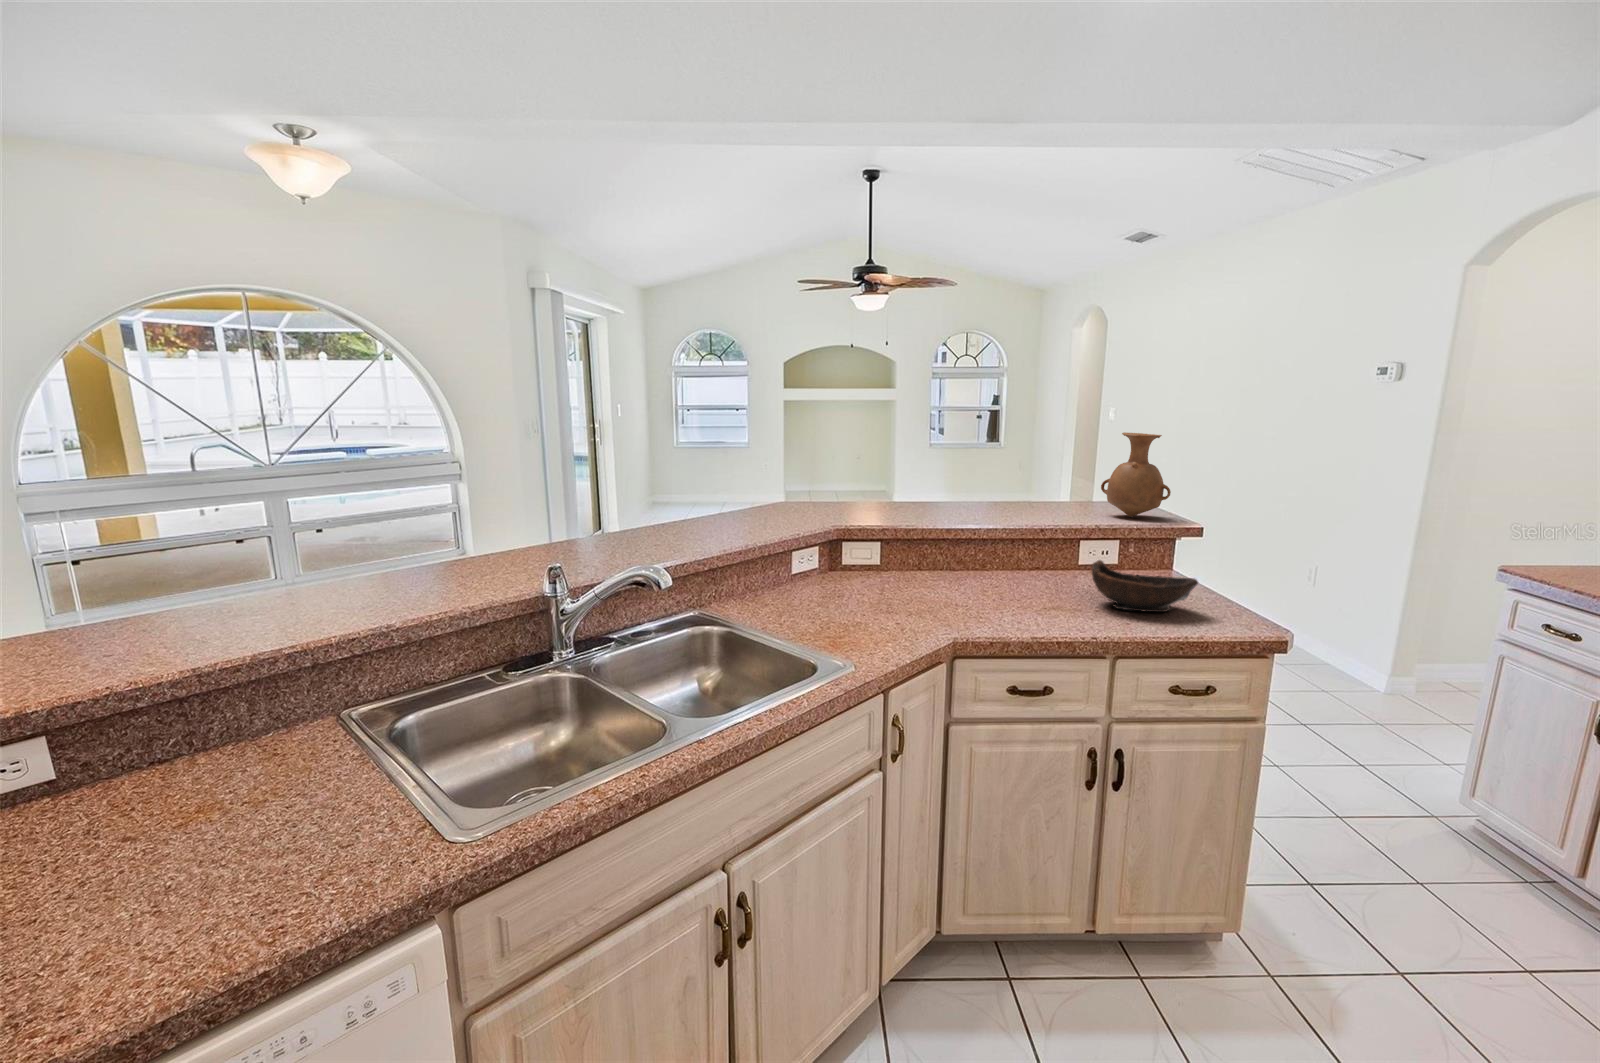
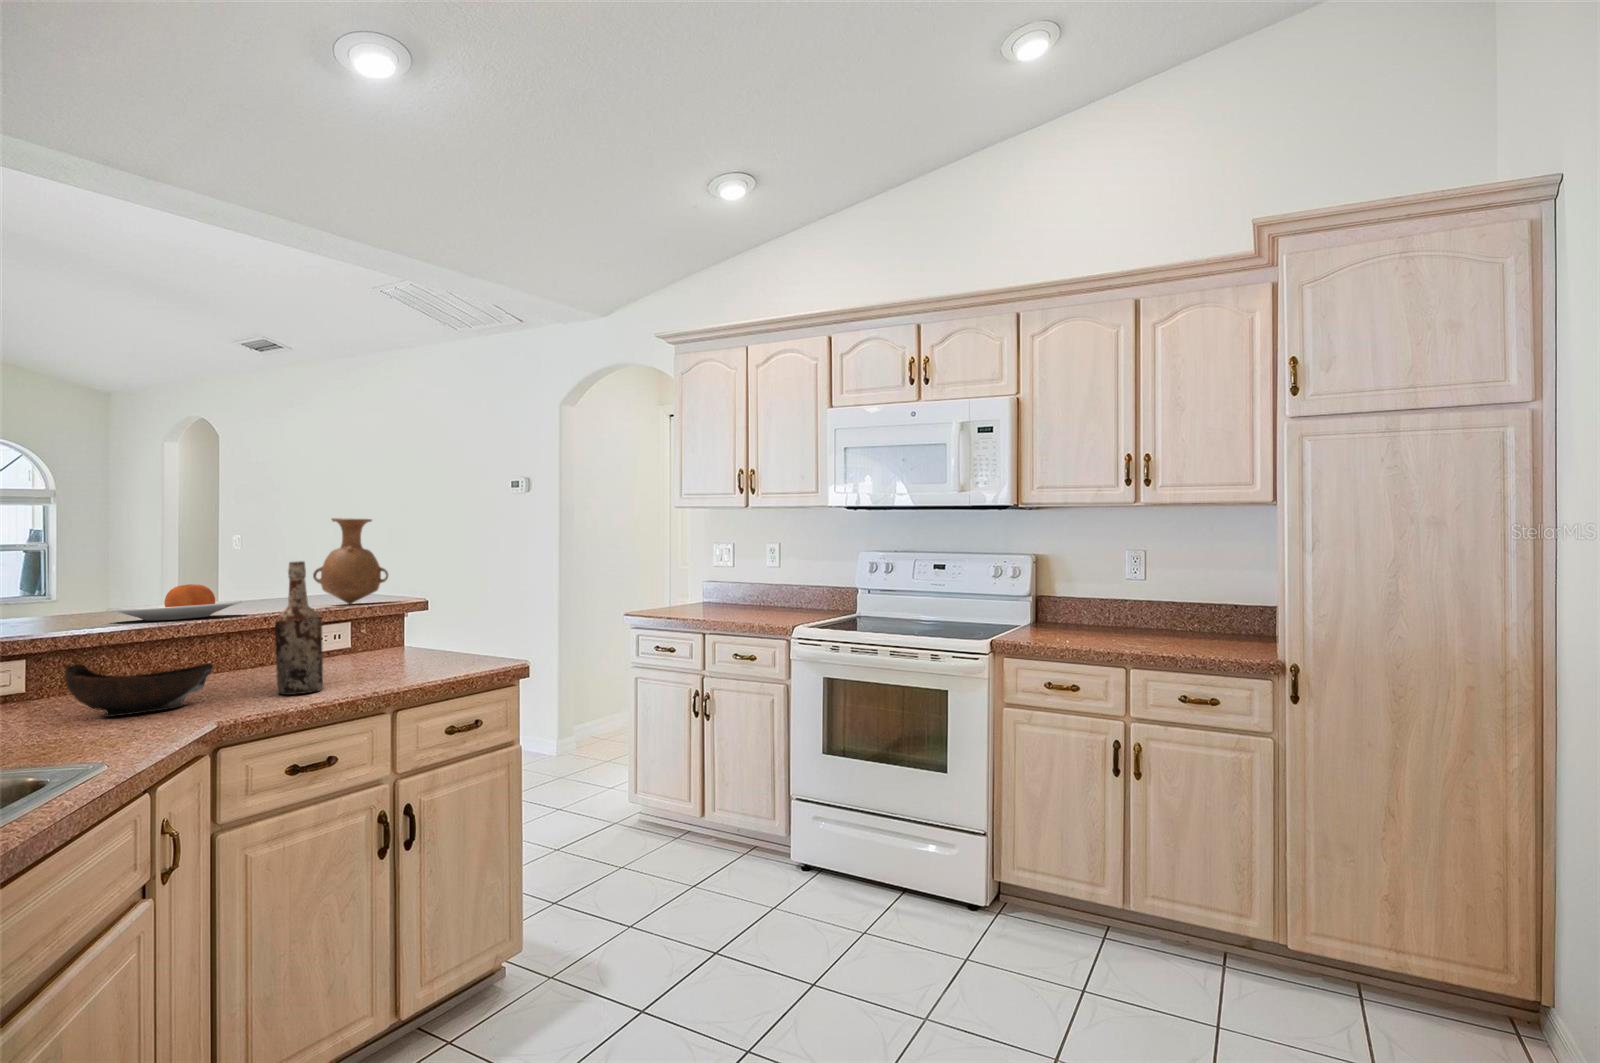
plate: none [932,495,1024,525] -> present [106,584,242,621]
wine bottle: none [1020,496,1062,620] -> present [275,561,323,695]
bowl: present [1092,560,1198,612] -> present [65,663,213,717]

